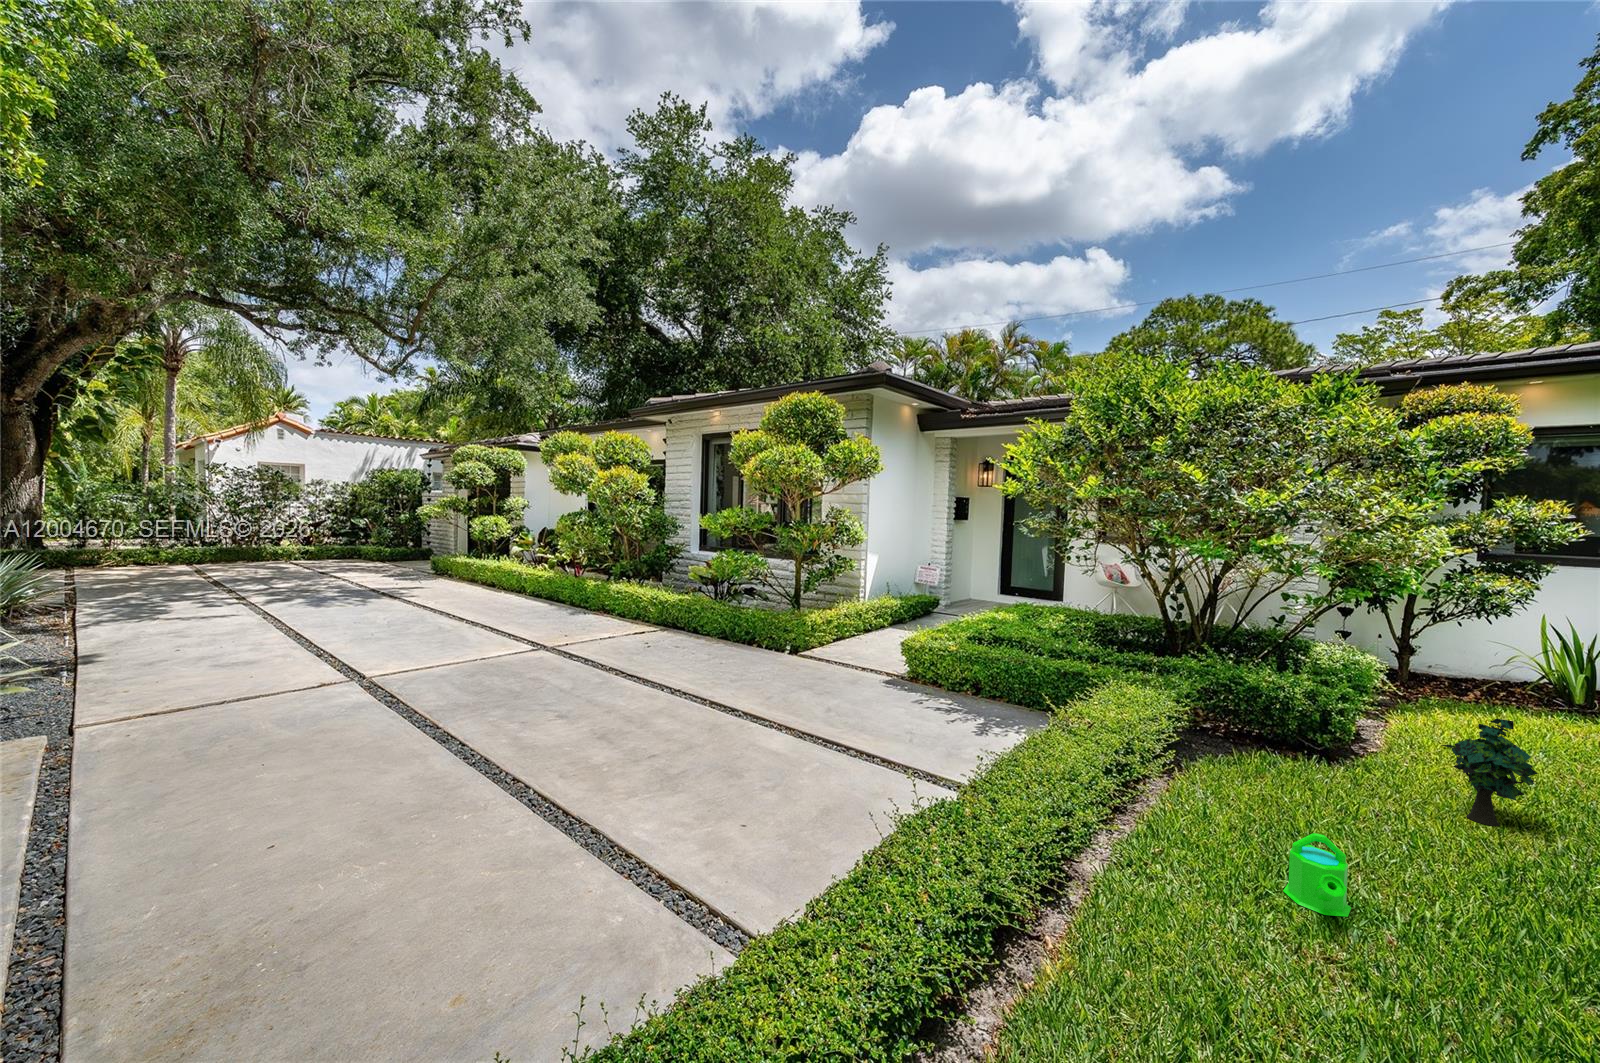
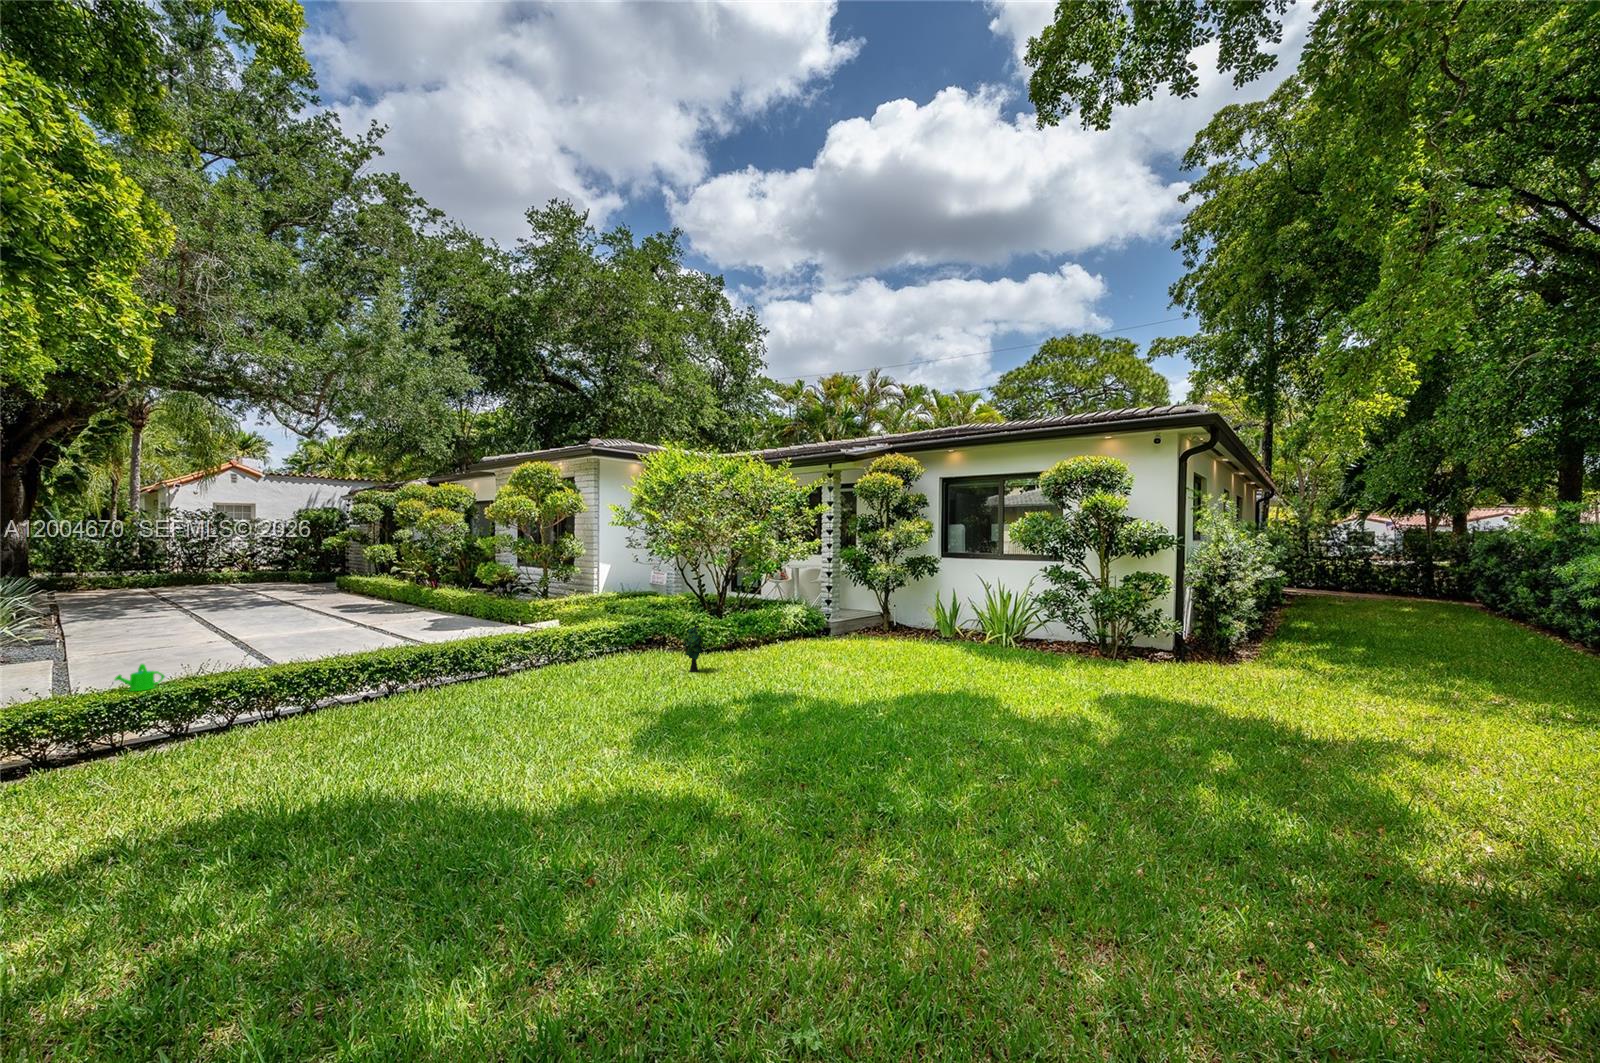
watering can: present [1283,833,1351,917] -> present [115,664,165,691]

